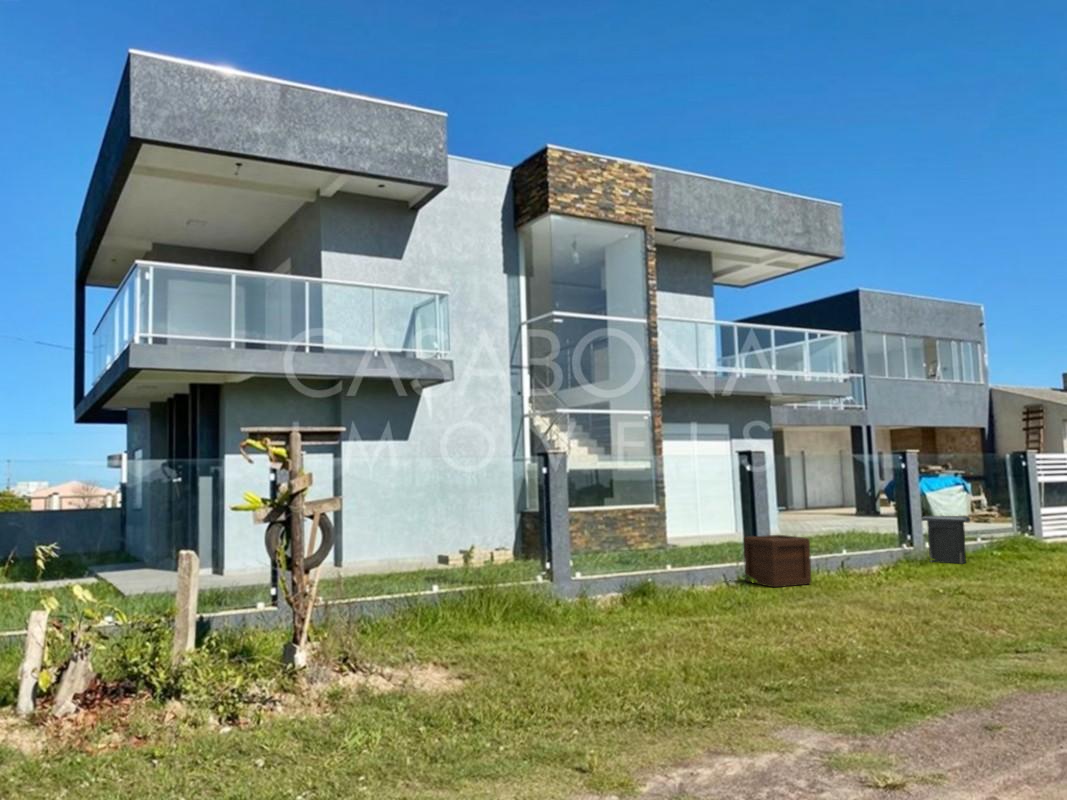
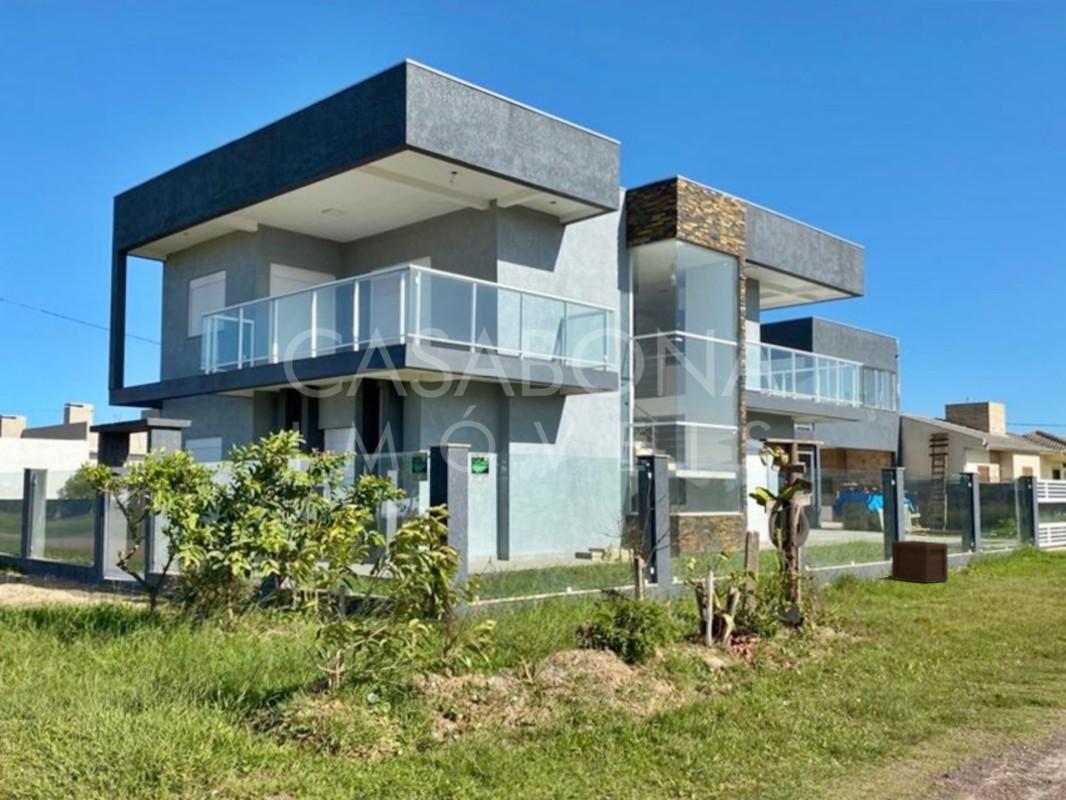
trash can: present [921,516,970,564] -> none [982,529,1022,569]

